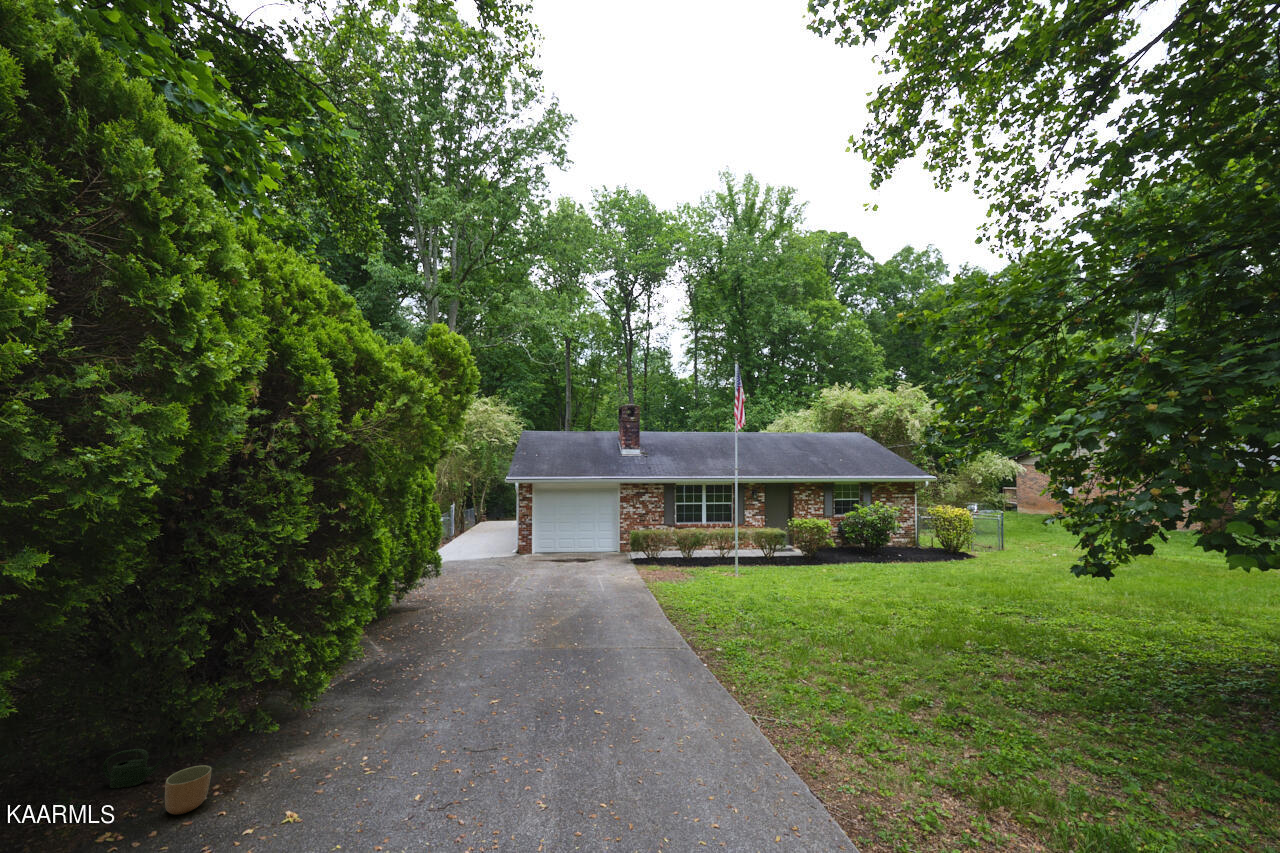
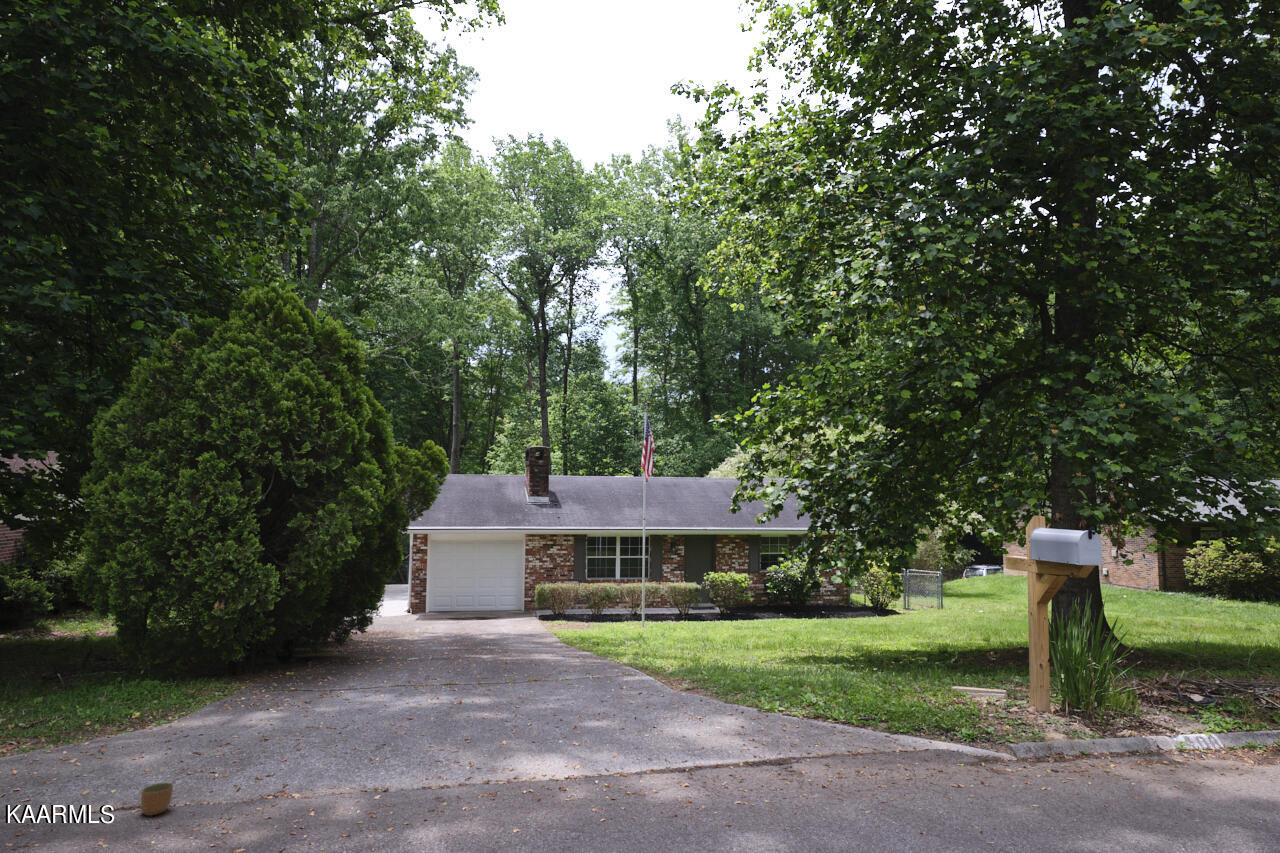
watering can: present [103,749,169,788] -> none [79,774,131,804]

